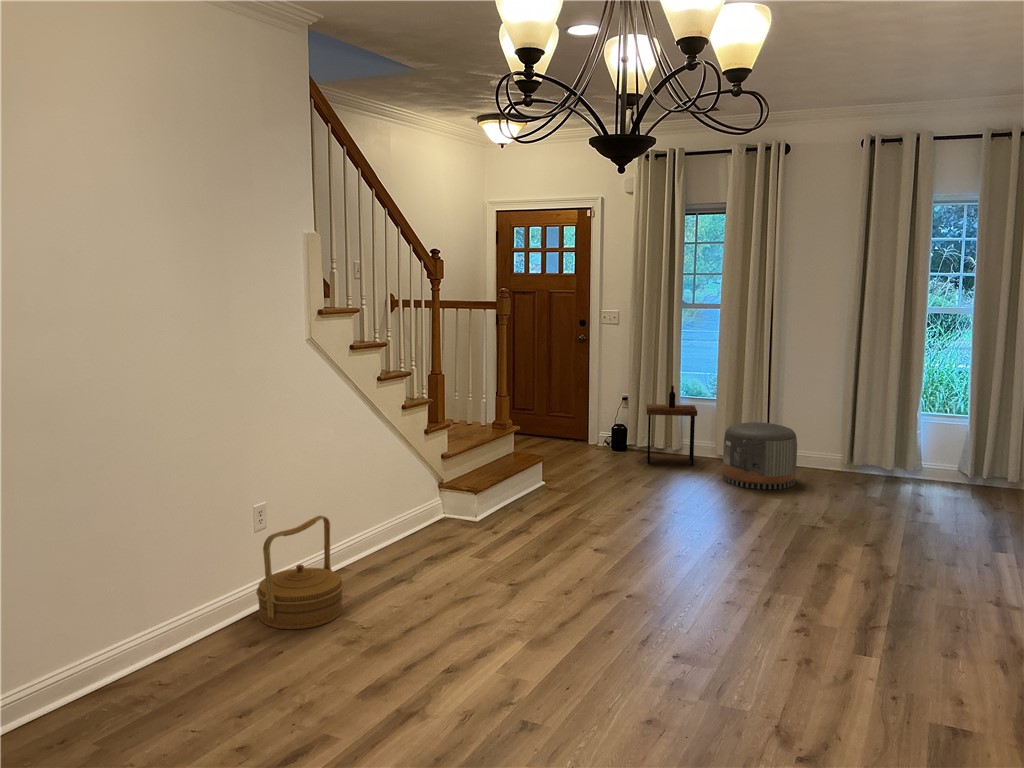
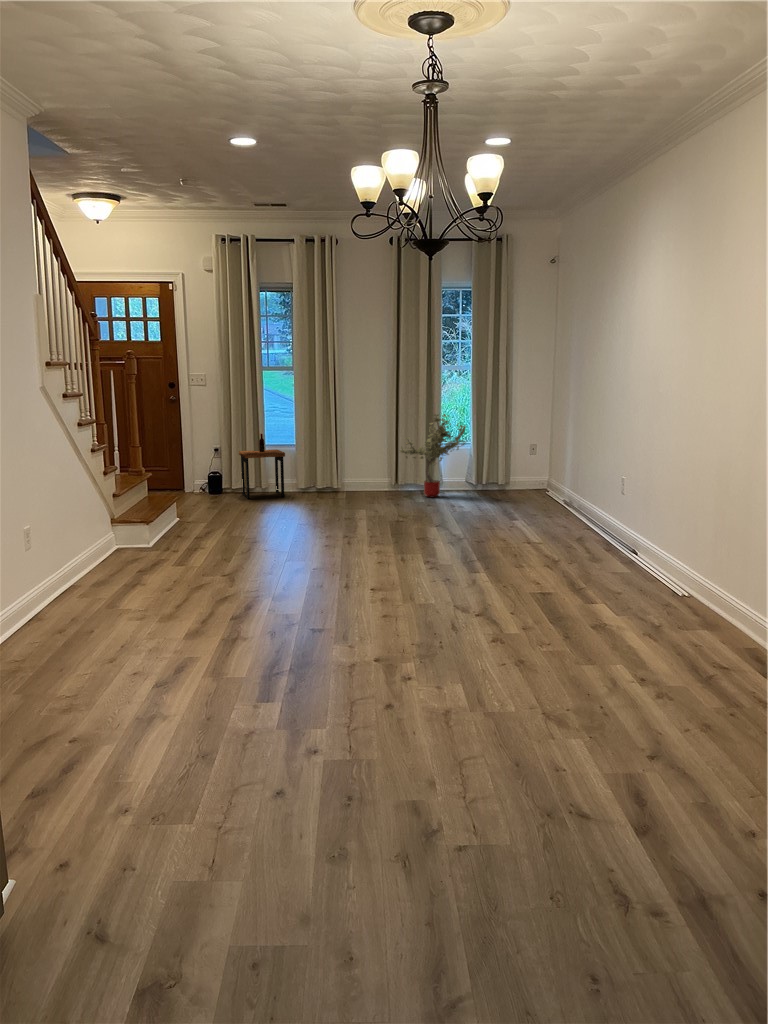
potted tree: none [850,375,952,490] -> present [400,414,466,498]
pouf: present [723,422,797,489] -> none [313,457,367,506]
woven basket: present [256,516,344,629] -> none [26,536,107,632]

